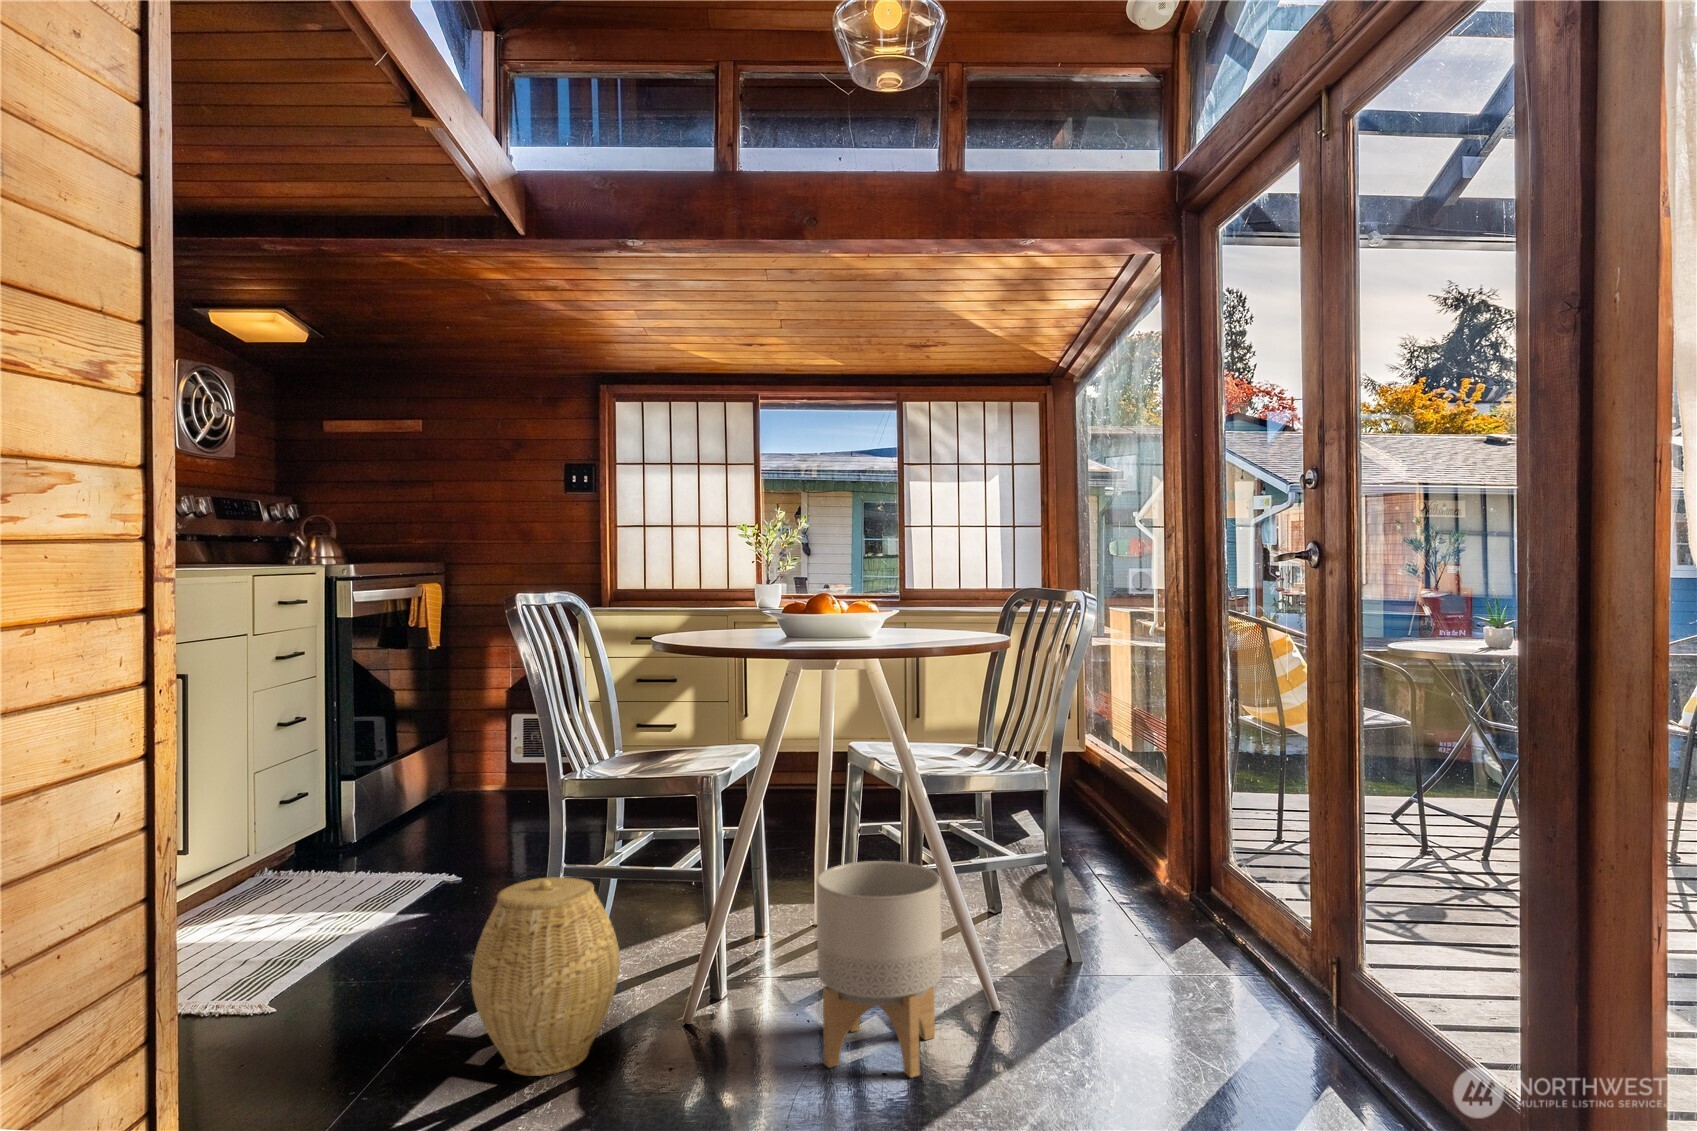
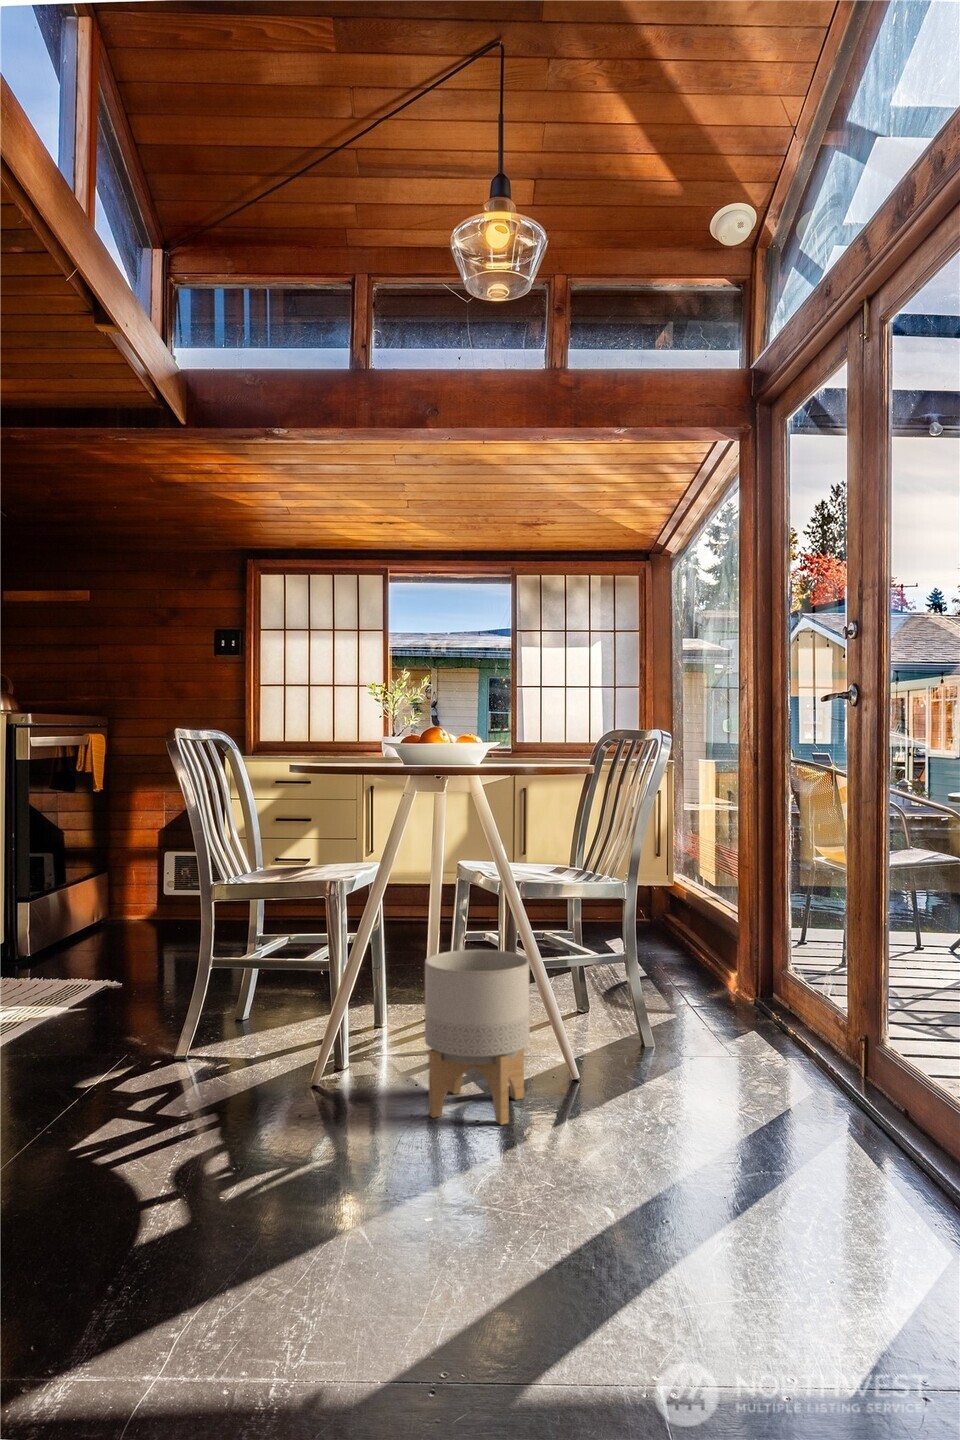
woven basket: present [471,877,620,1076] -> none [133,959,258,1122]

